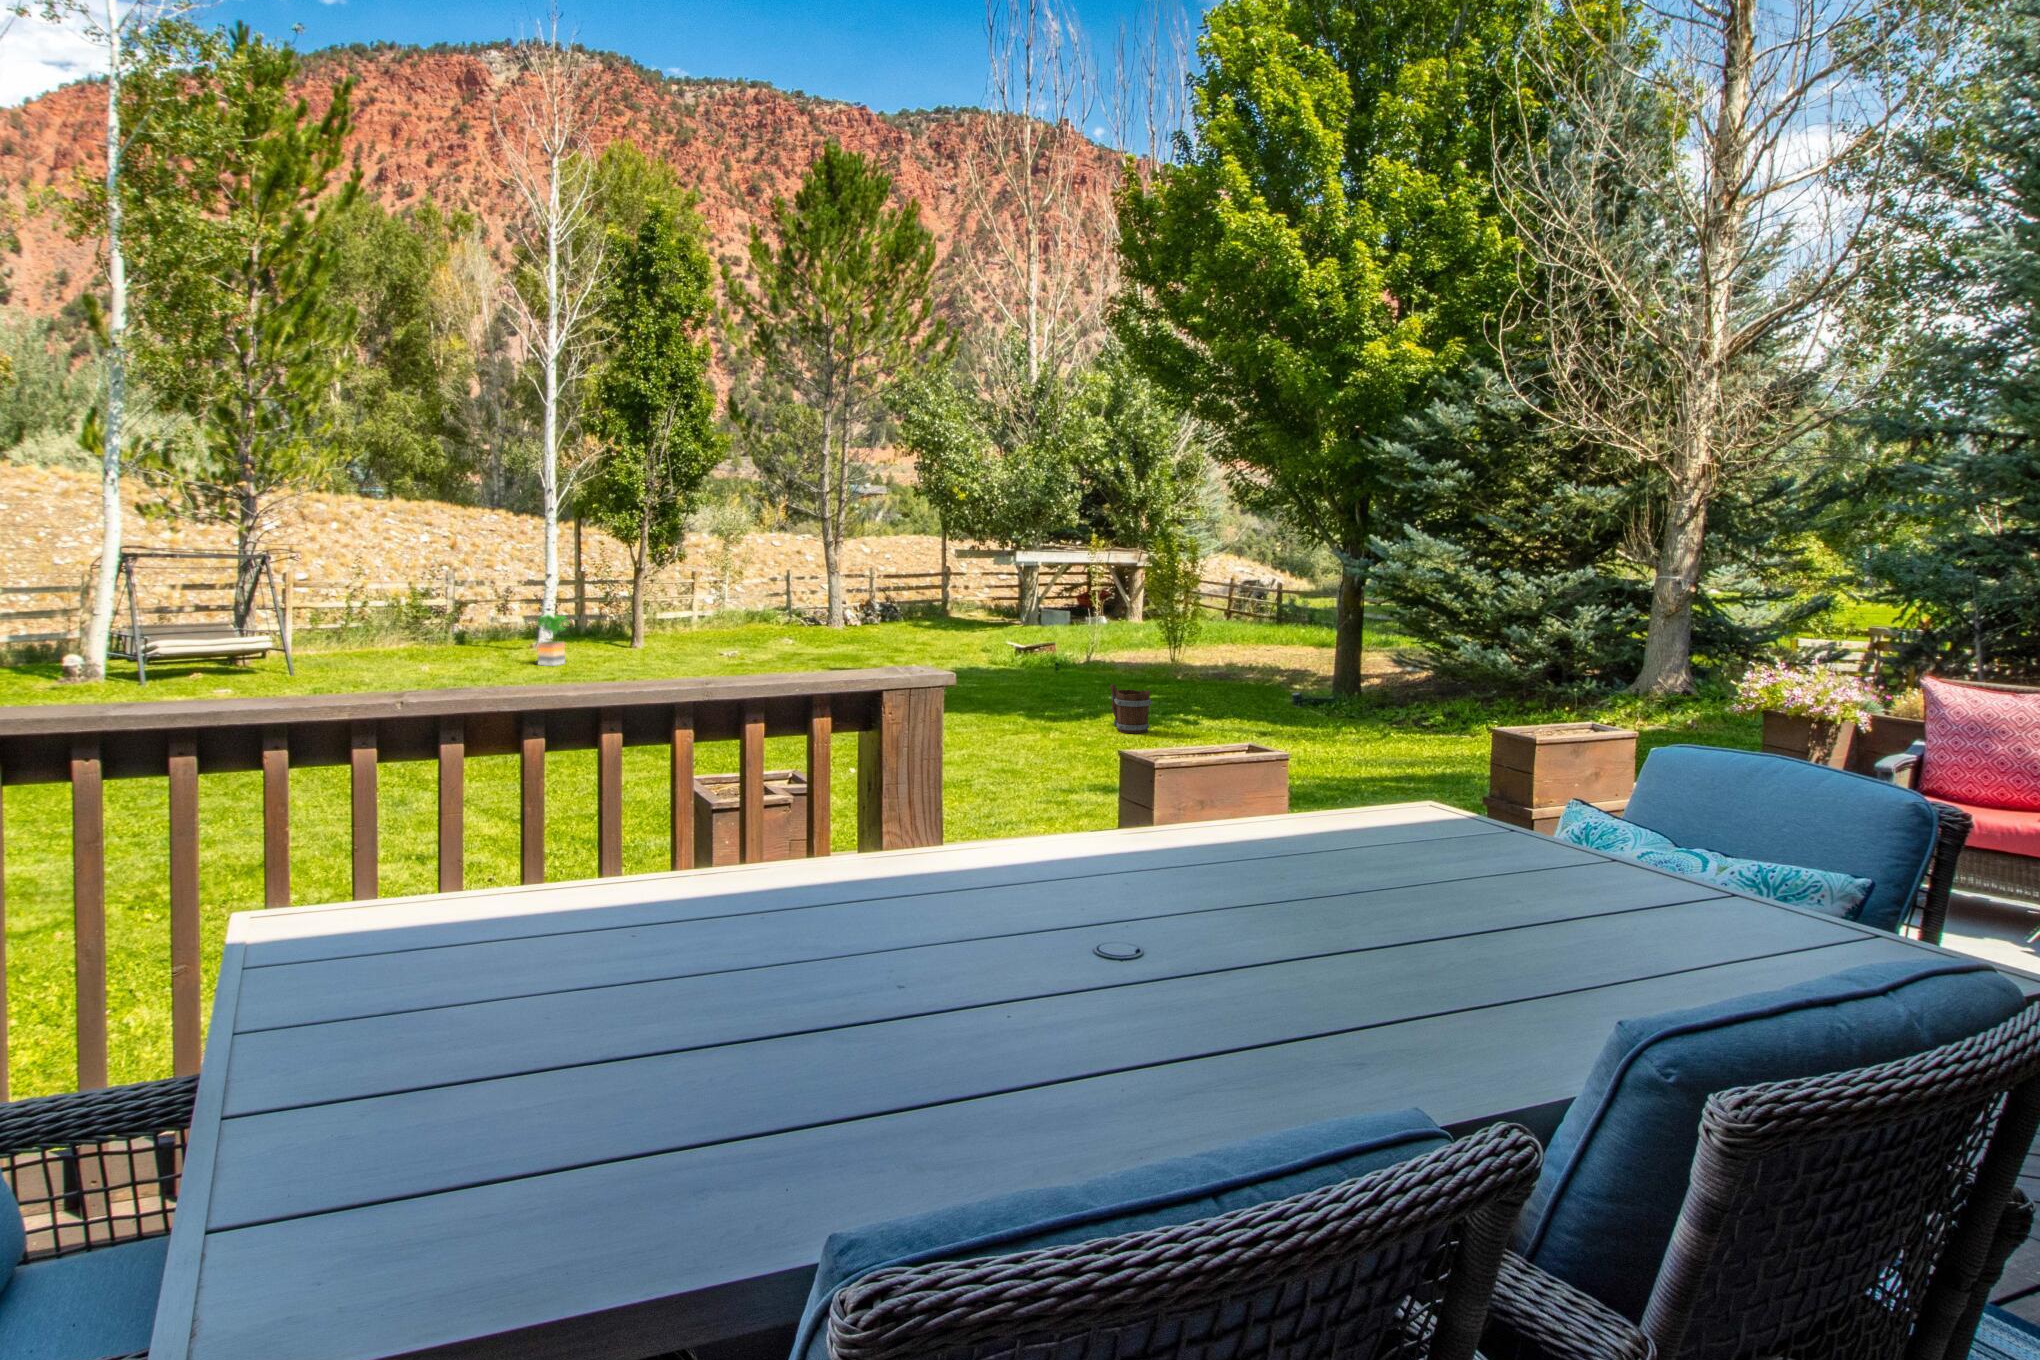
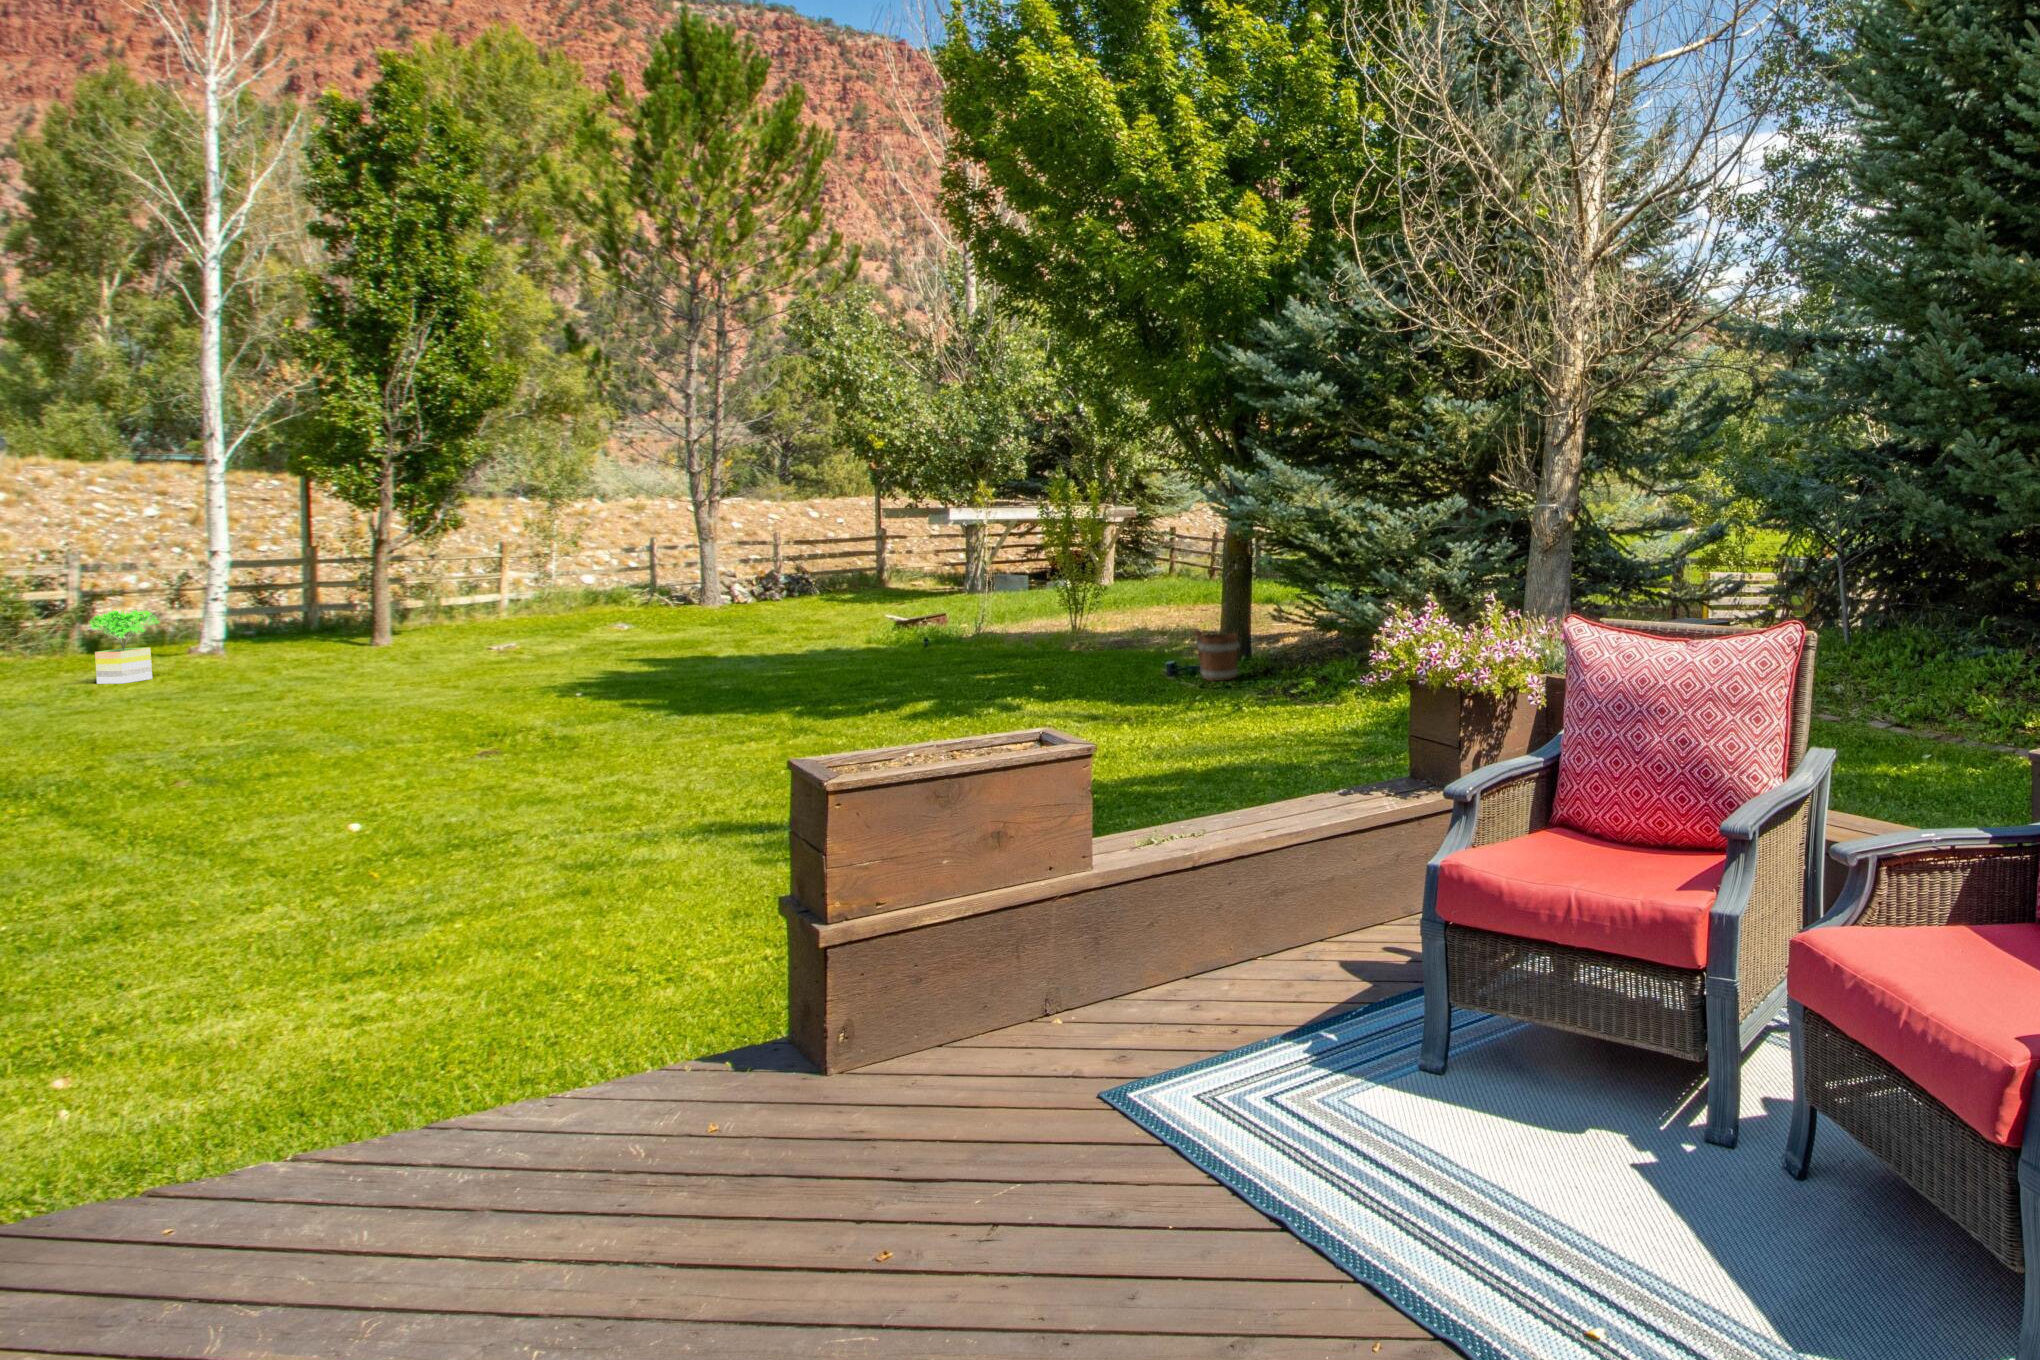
bucket: present [1110,684,1152,734] -> present [1195,629,1240,681]

